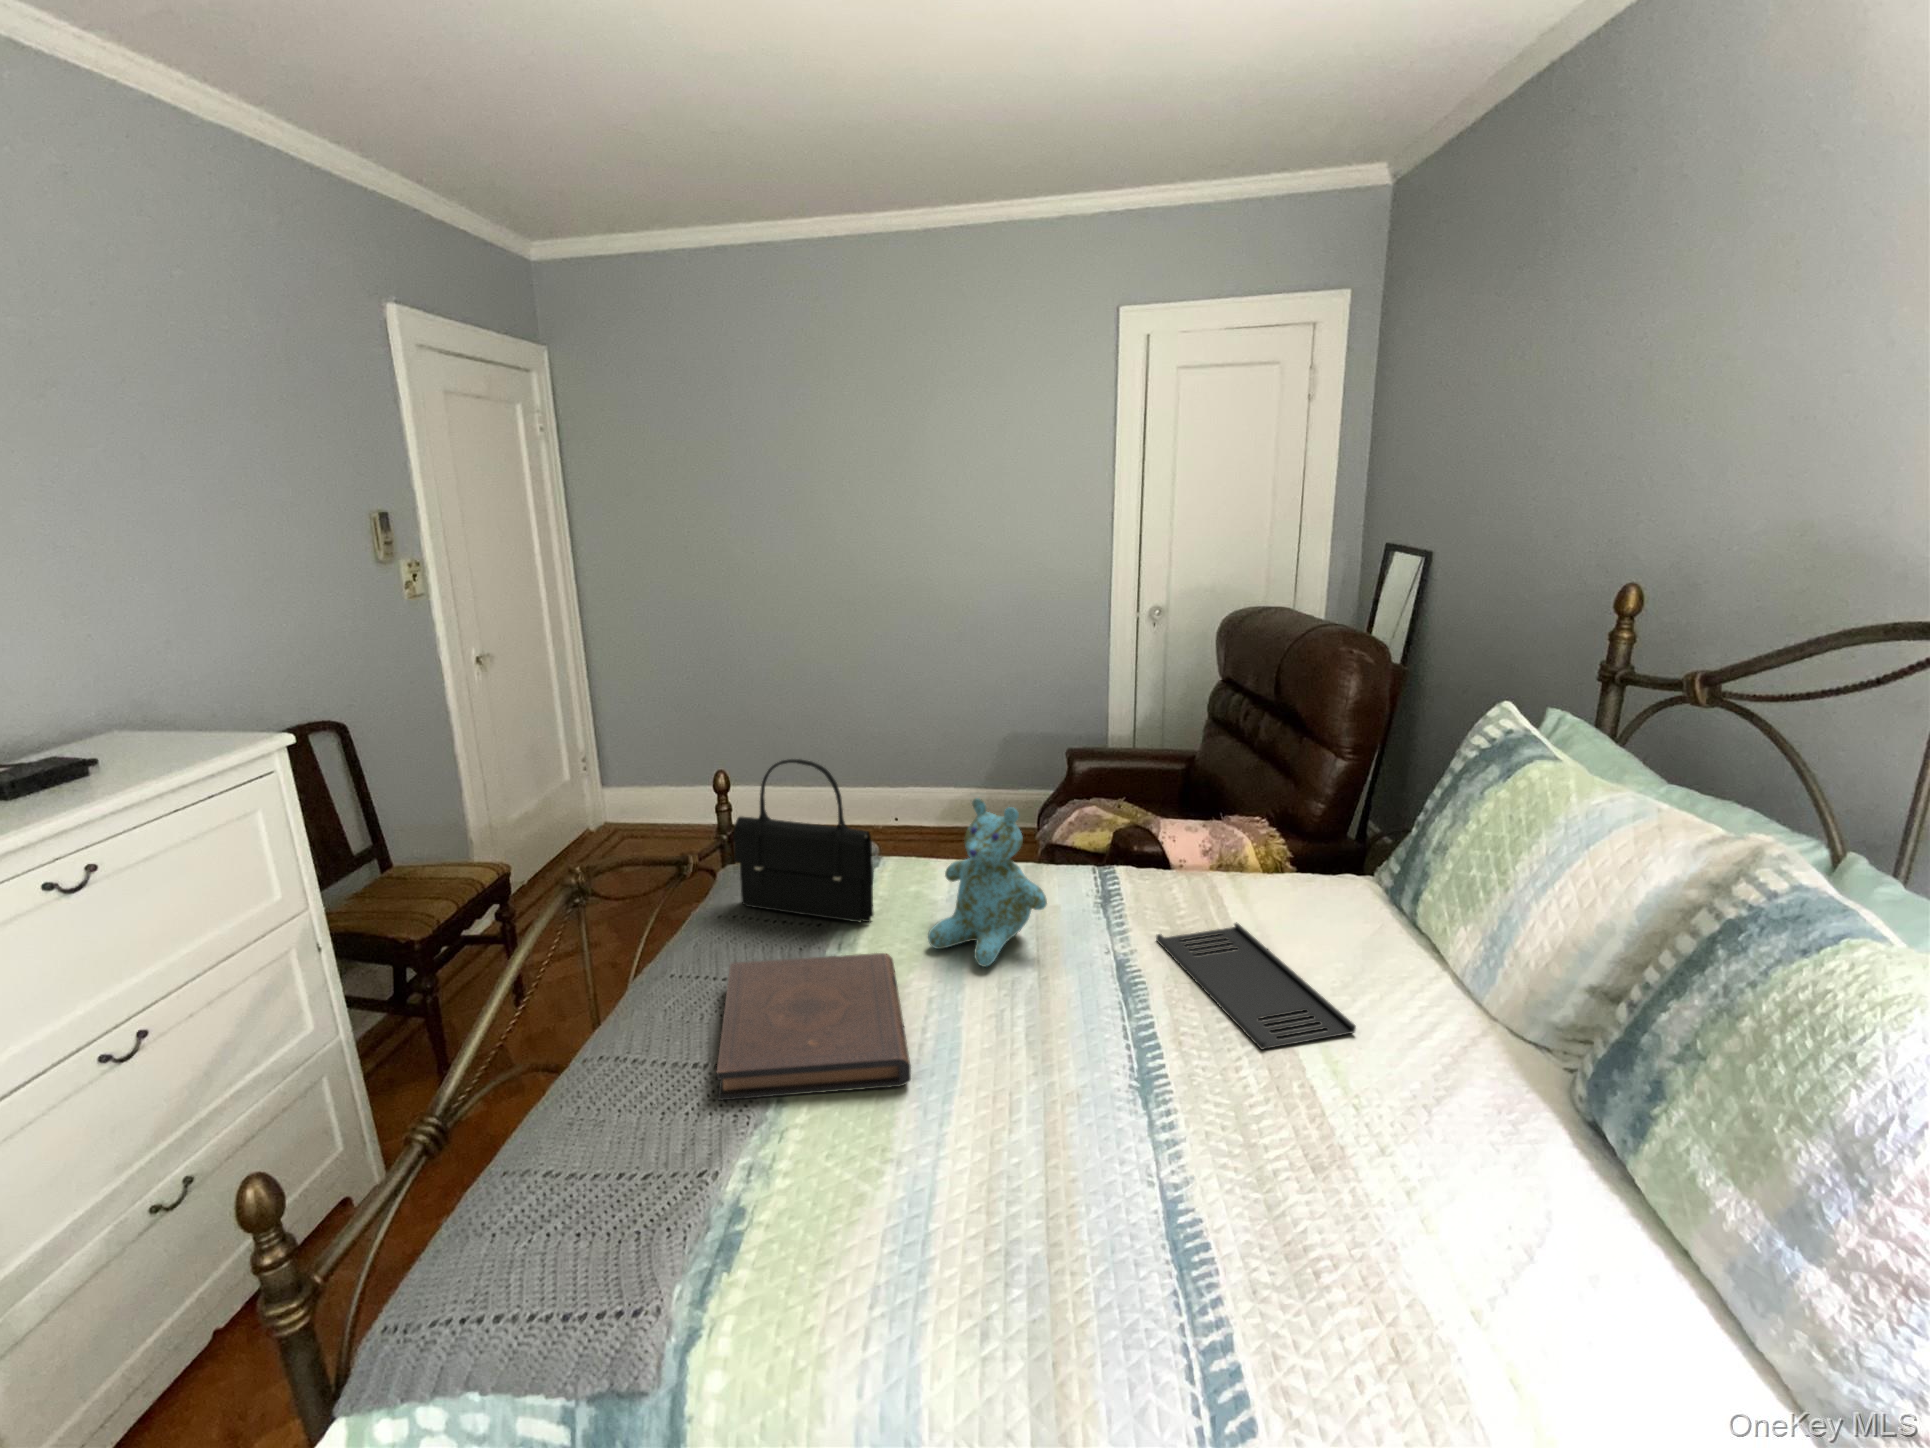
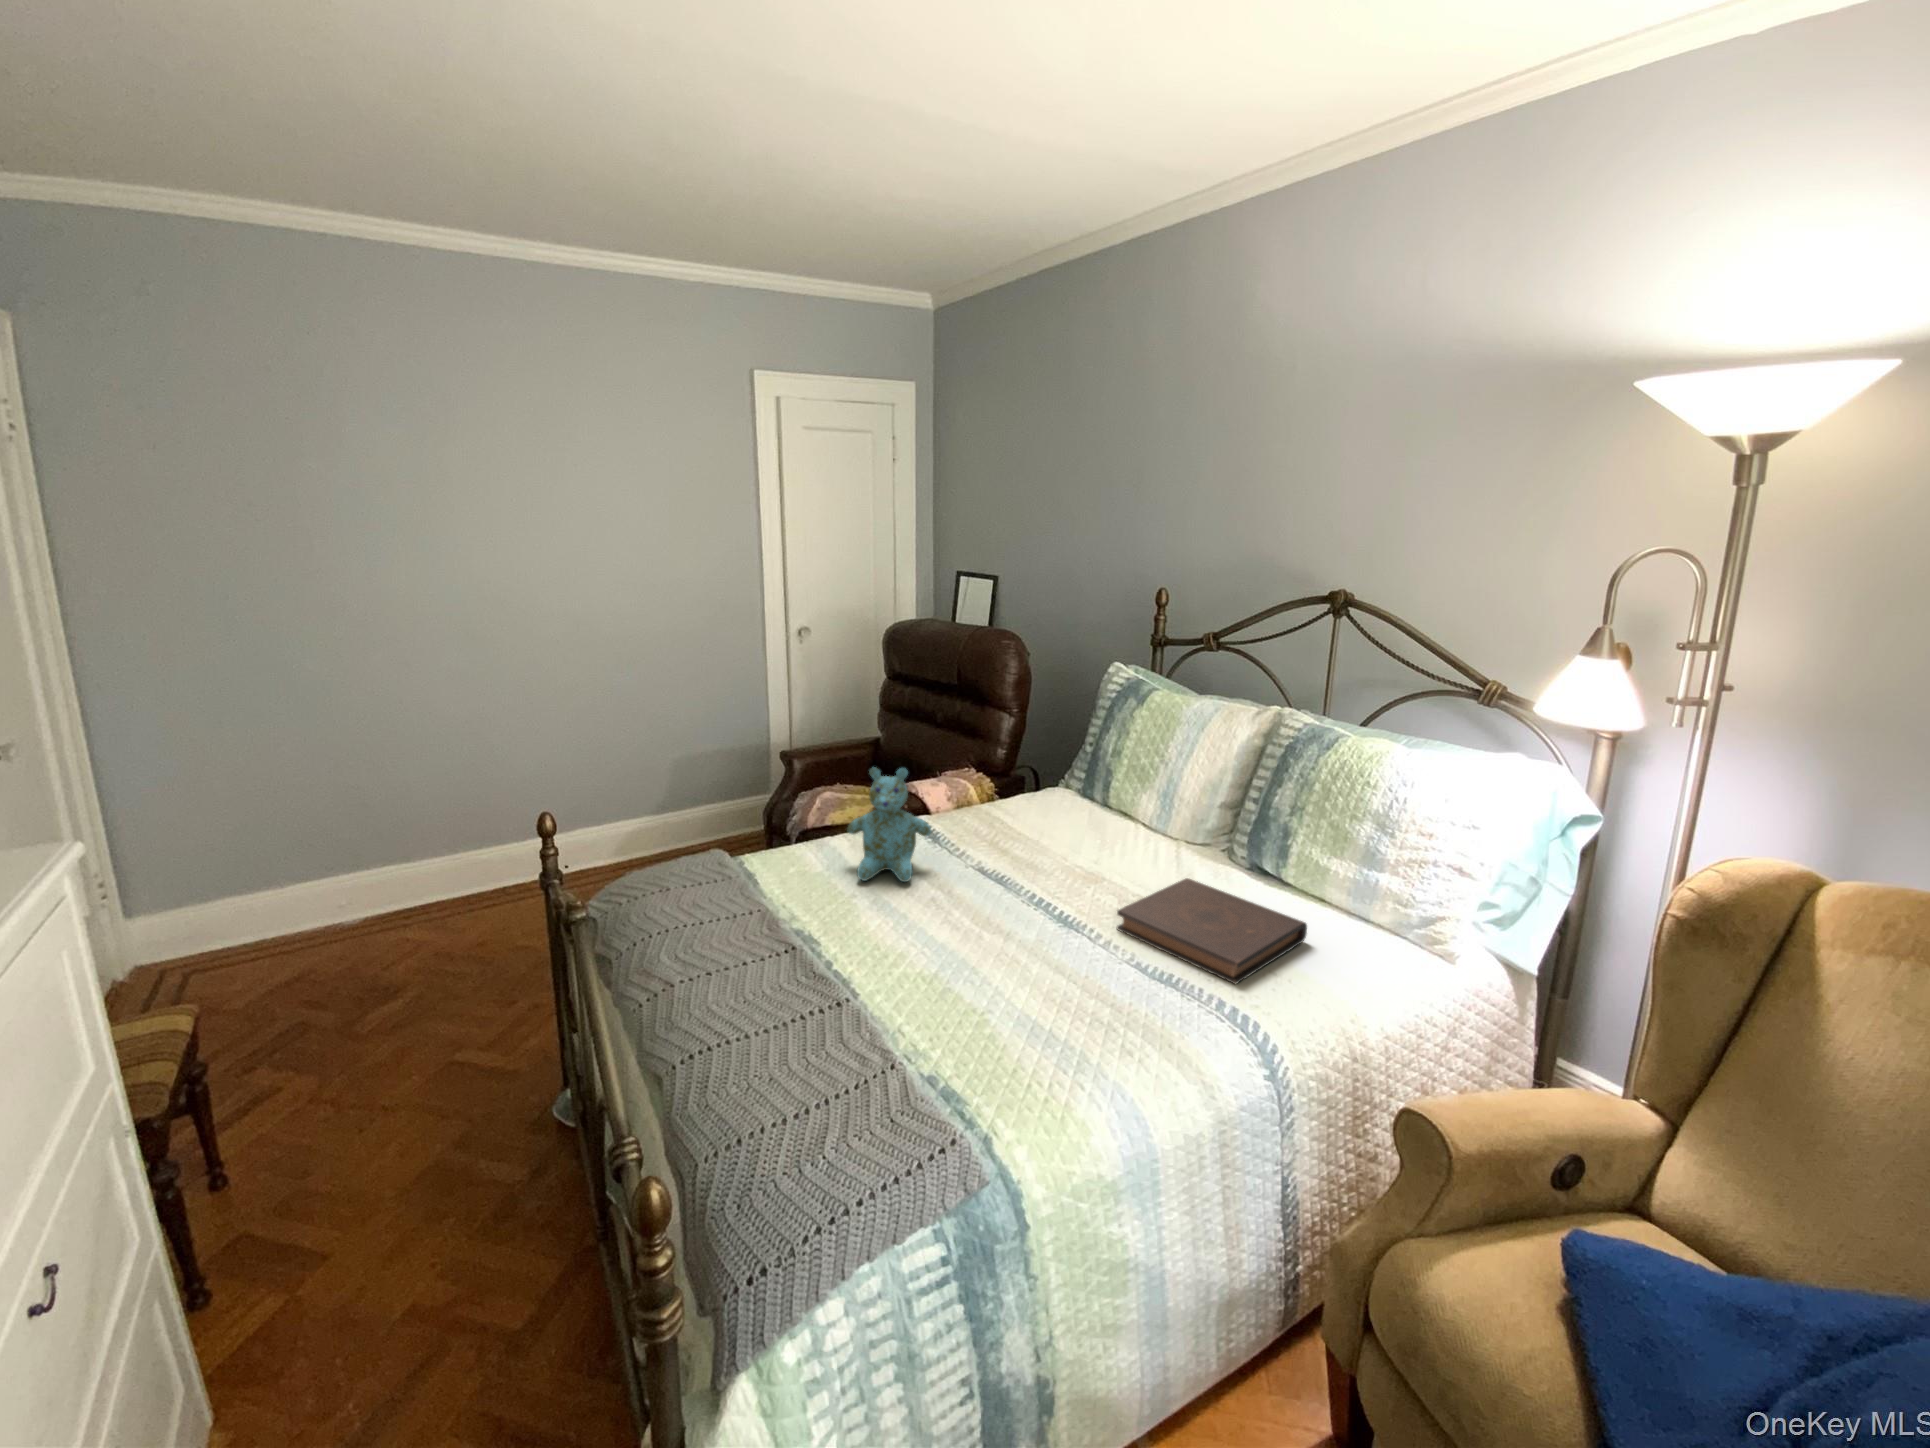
handbag: present [733,759,874,922] -> none [687,761,803,893]
tray: present [1156,922,1356,1049] -> none [985,823,1126,879]
book: present [717,953,911,1100] -> present [1117,878,1307,984]

